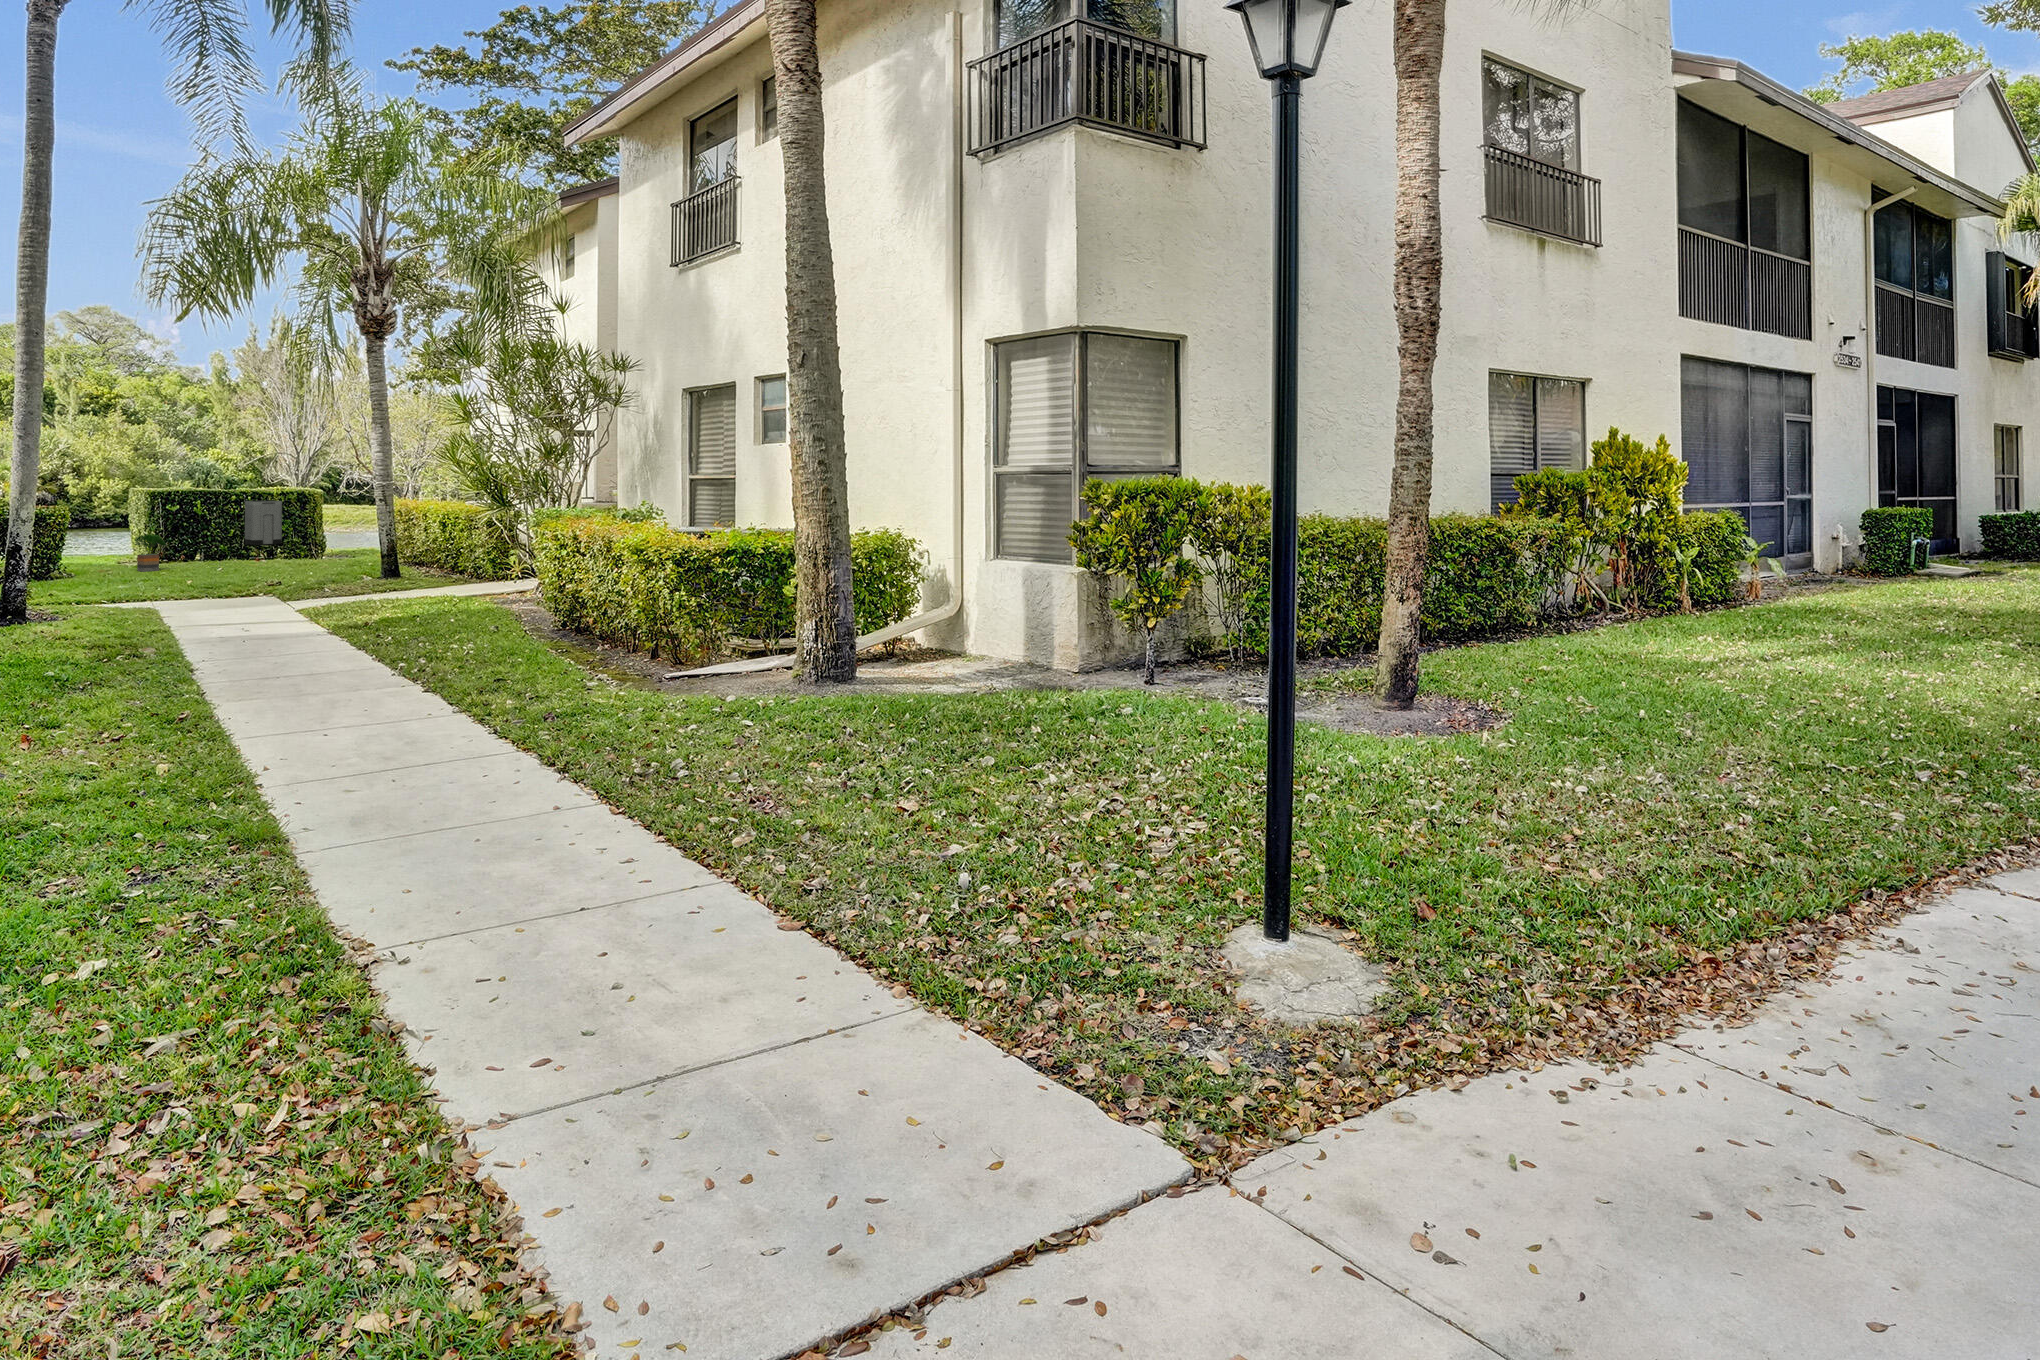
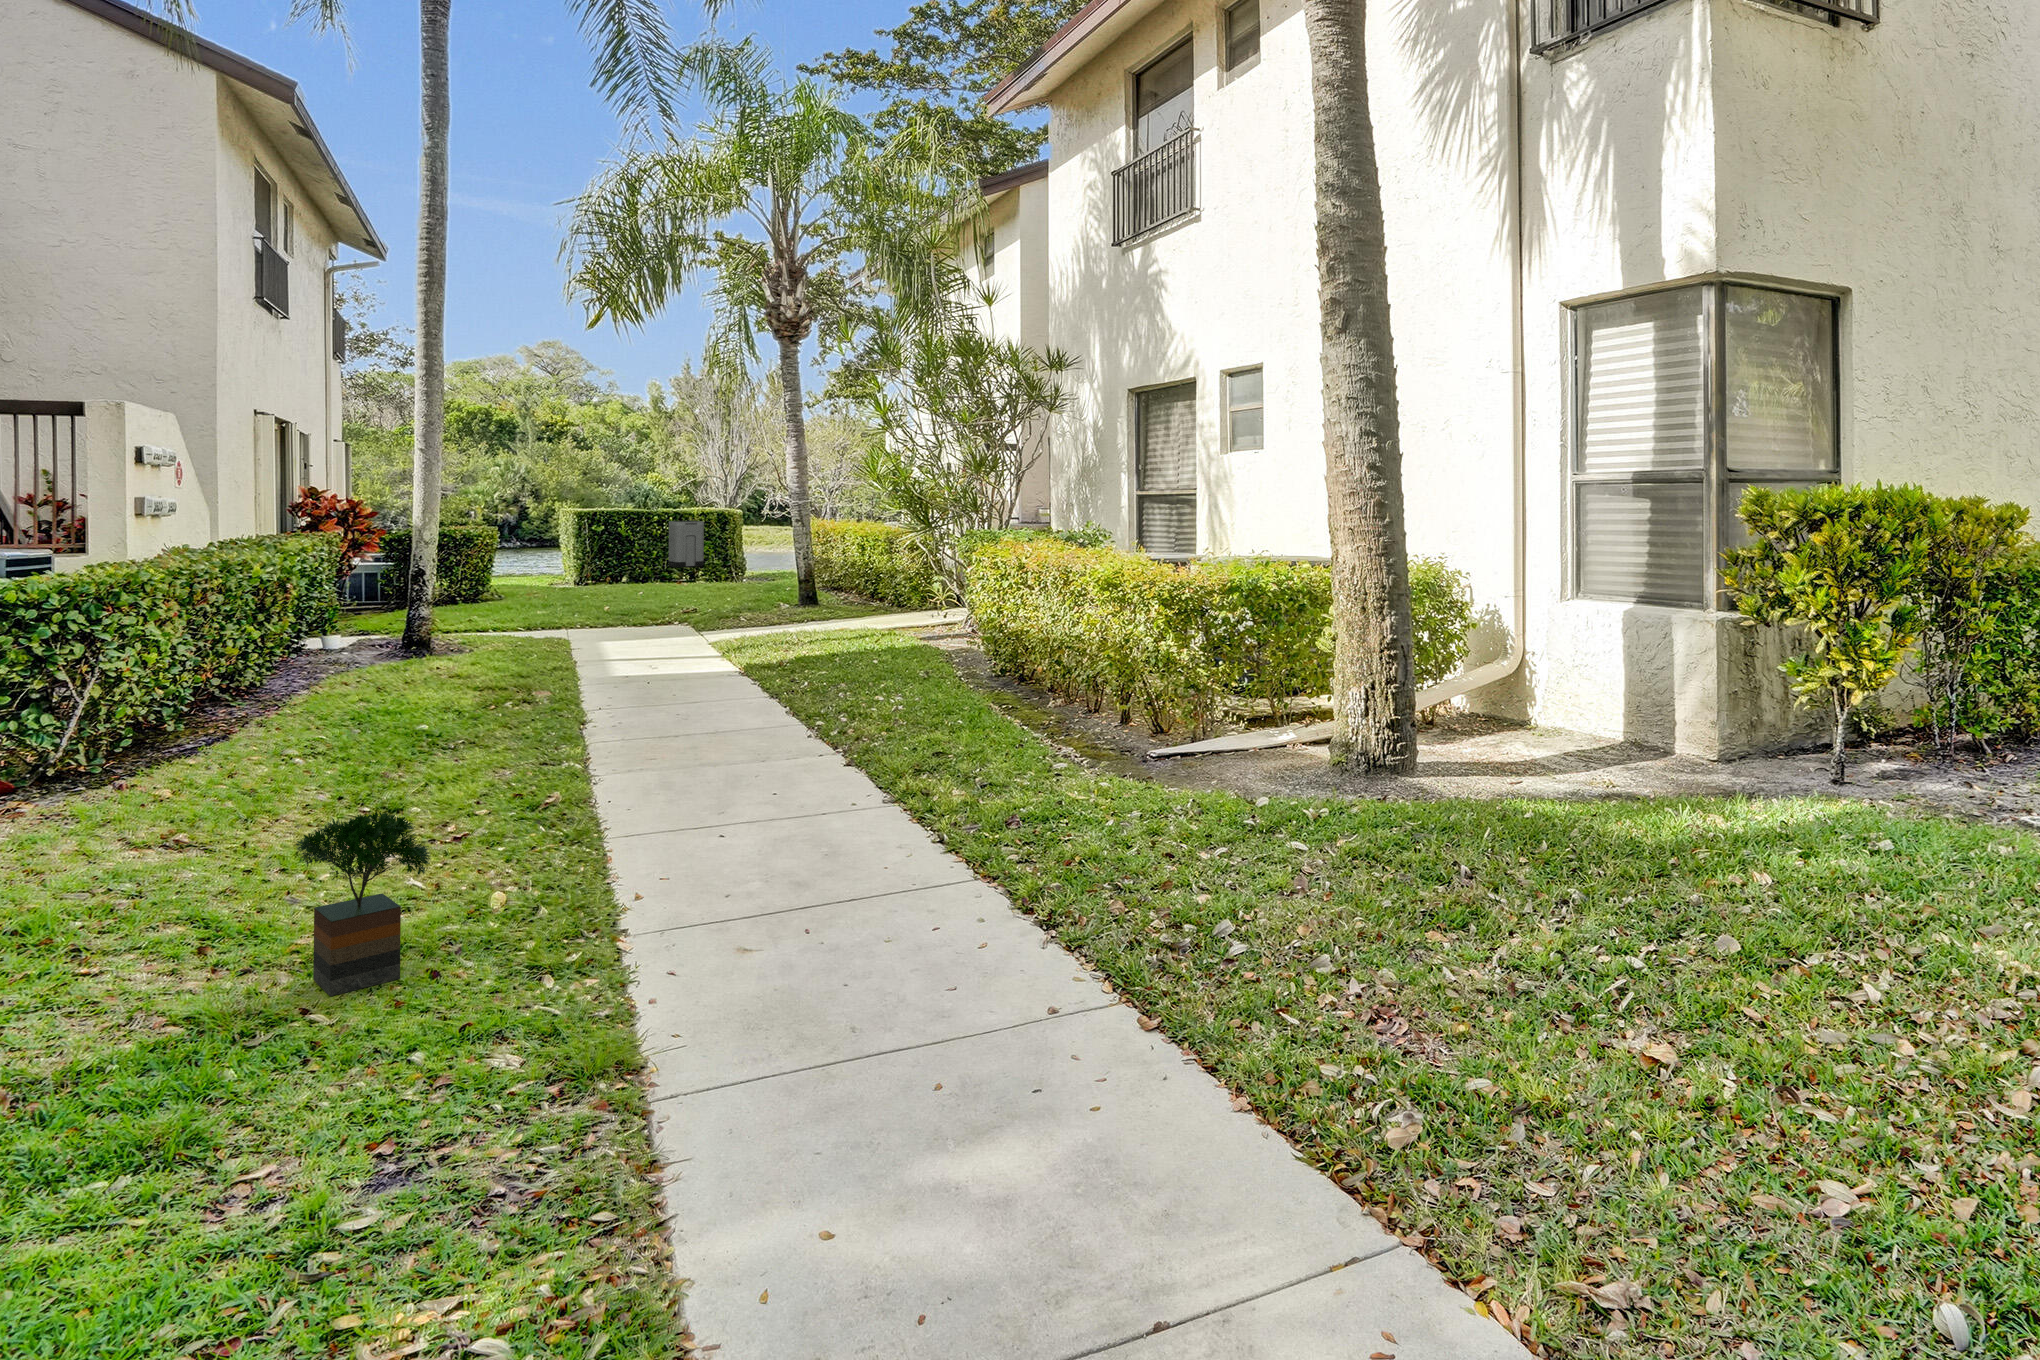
potted tree: present [135,535,166,572] -> present [296,811,430,996]

